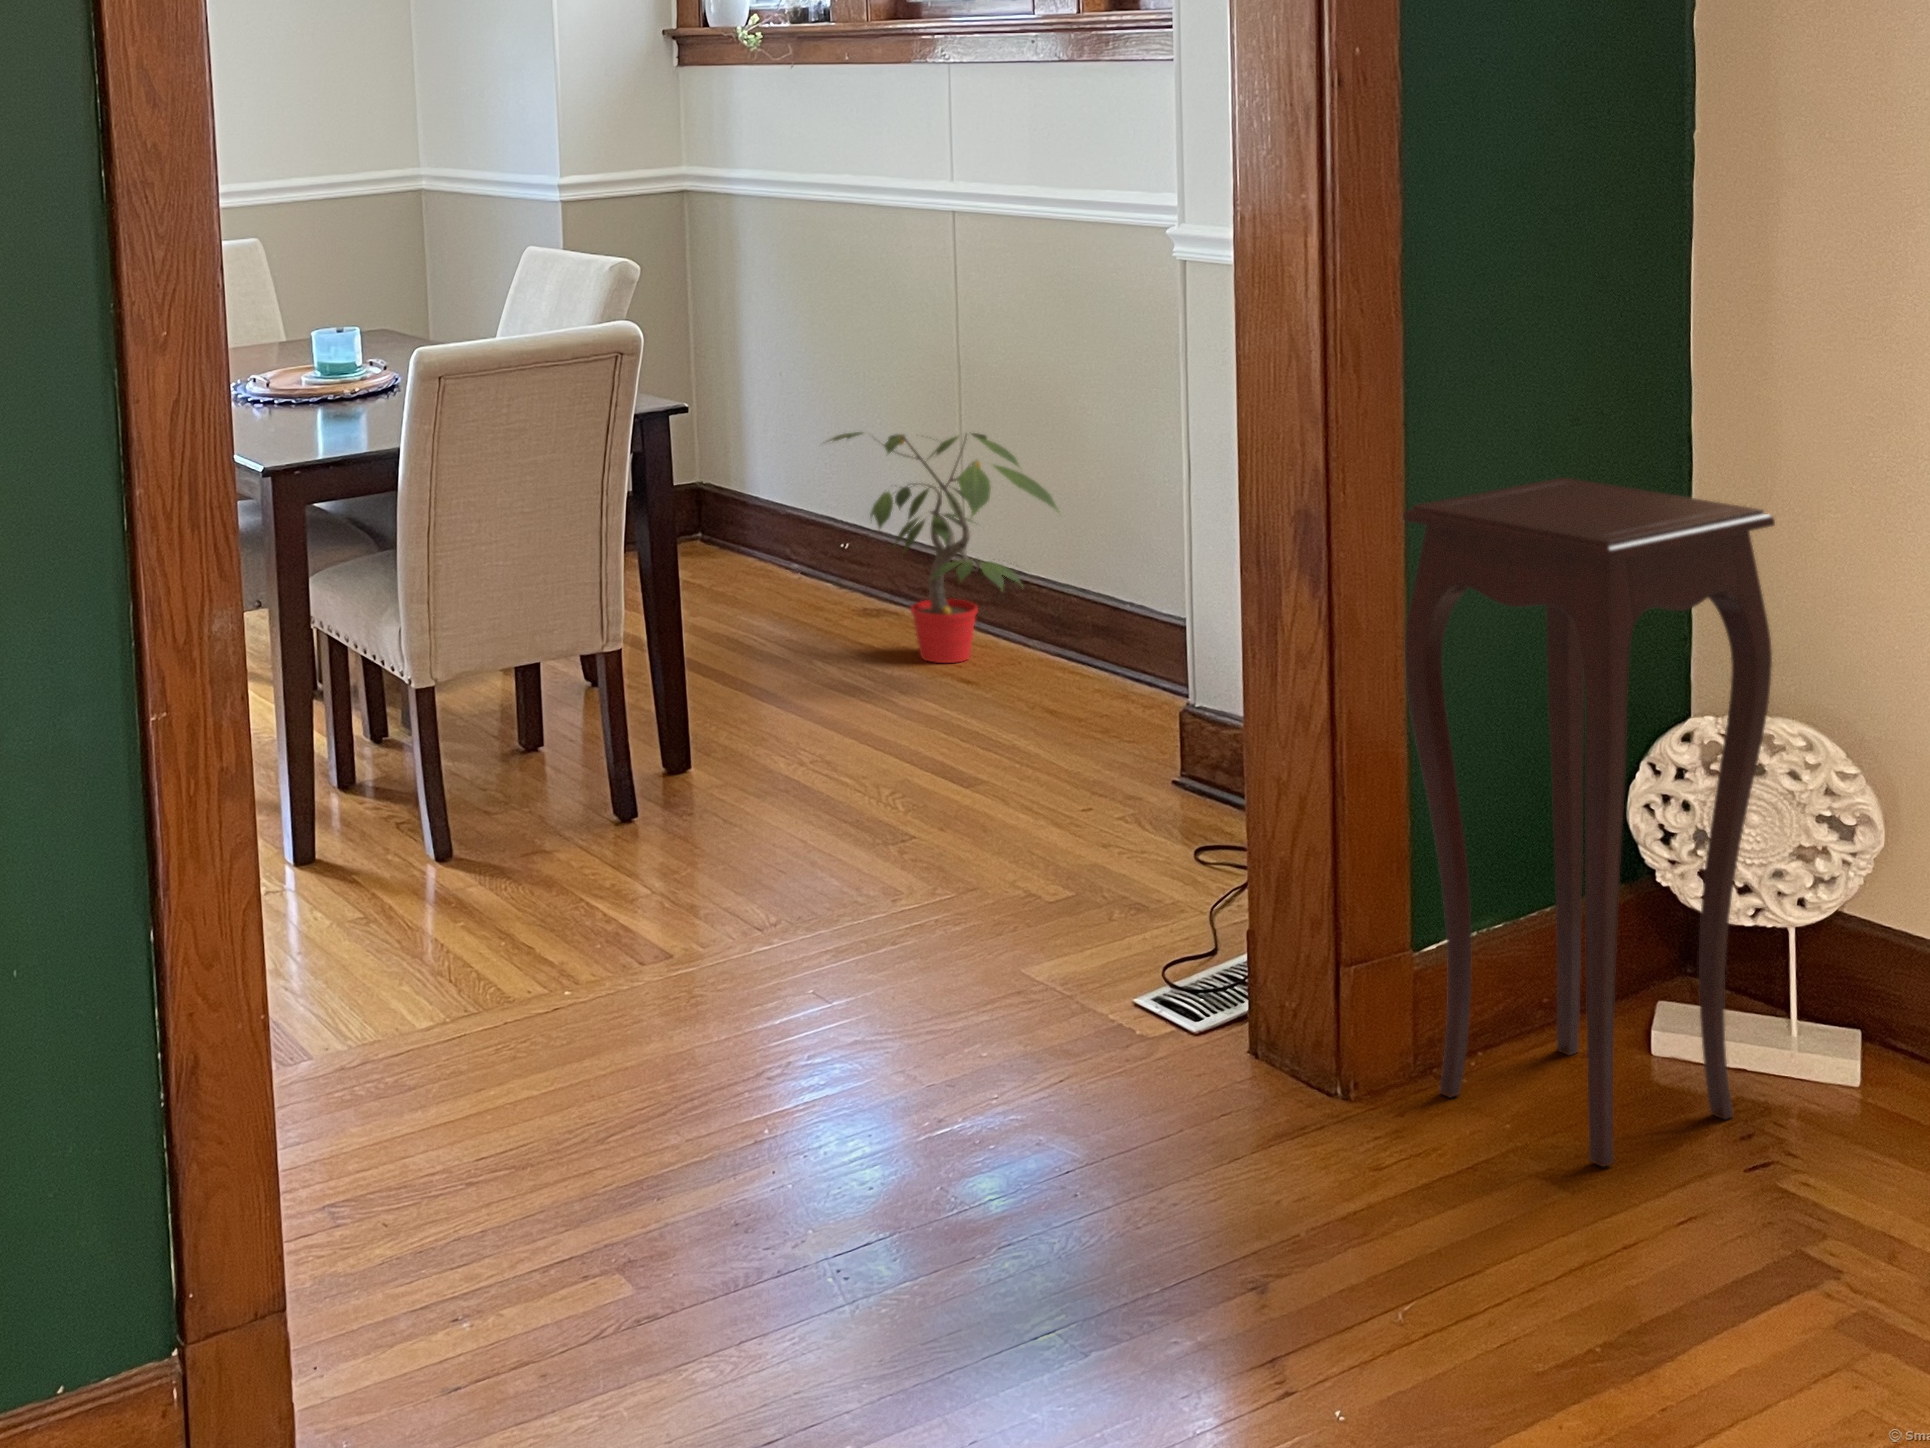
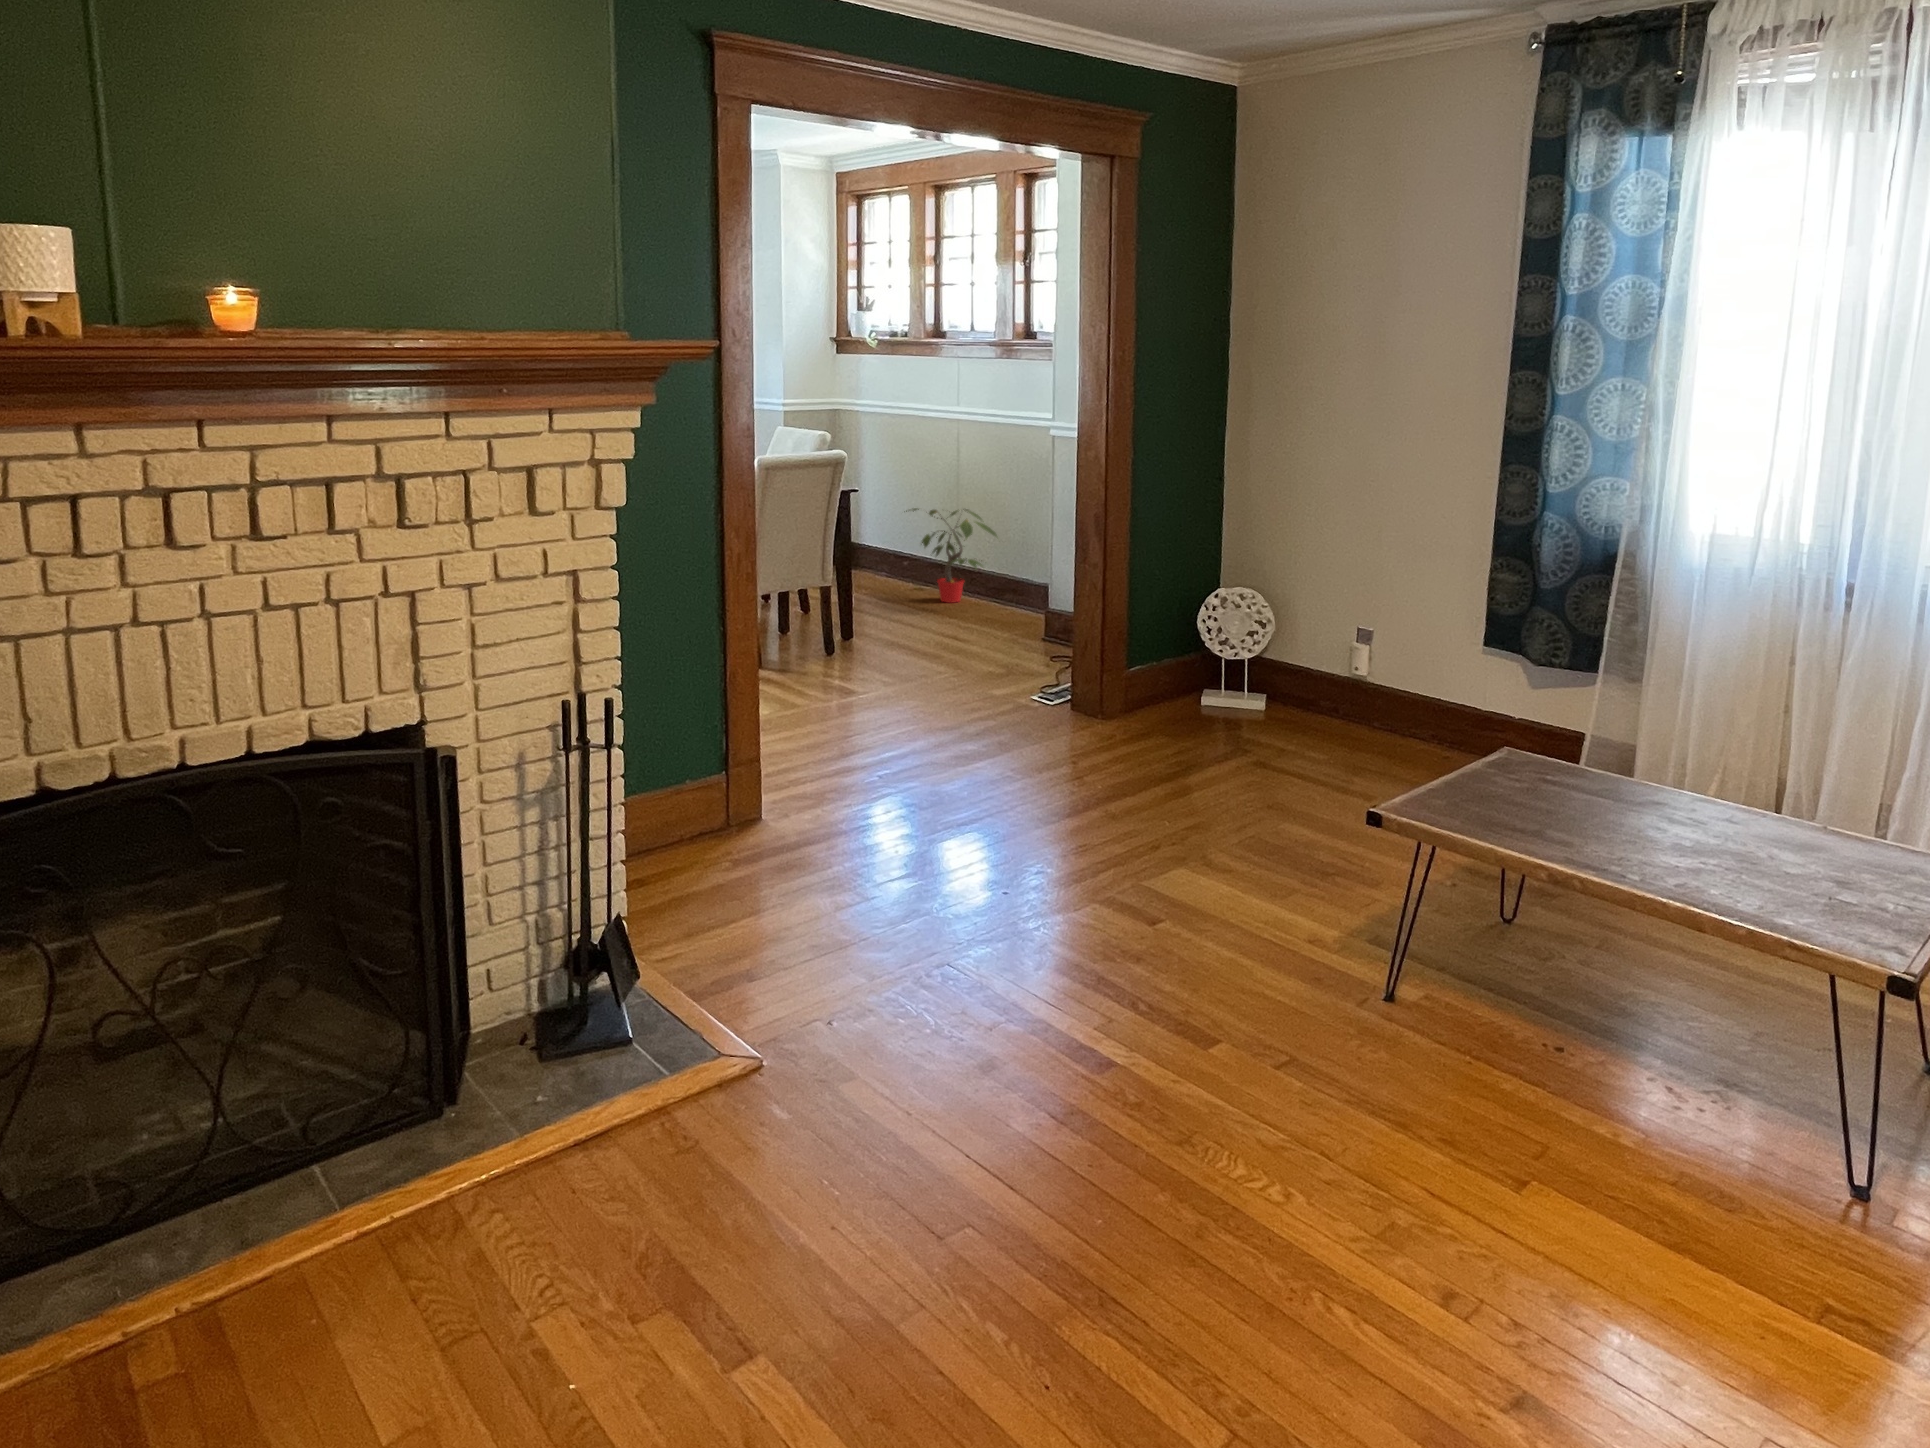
side table: present [1402,477,1775,1166] -> none [1127,506,1244,729]

